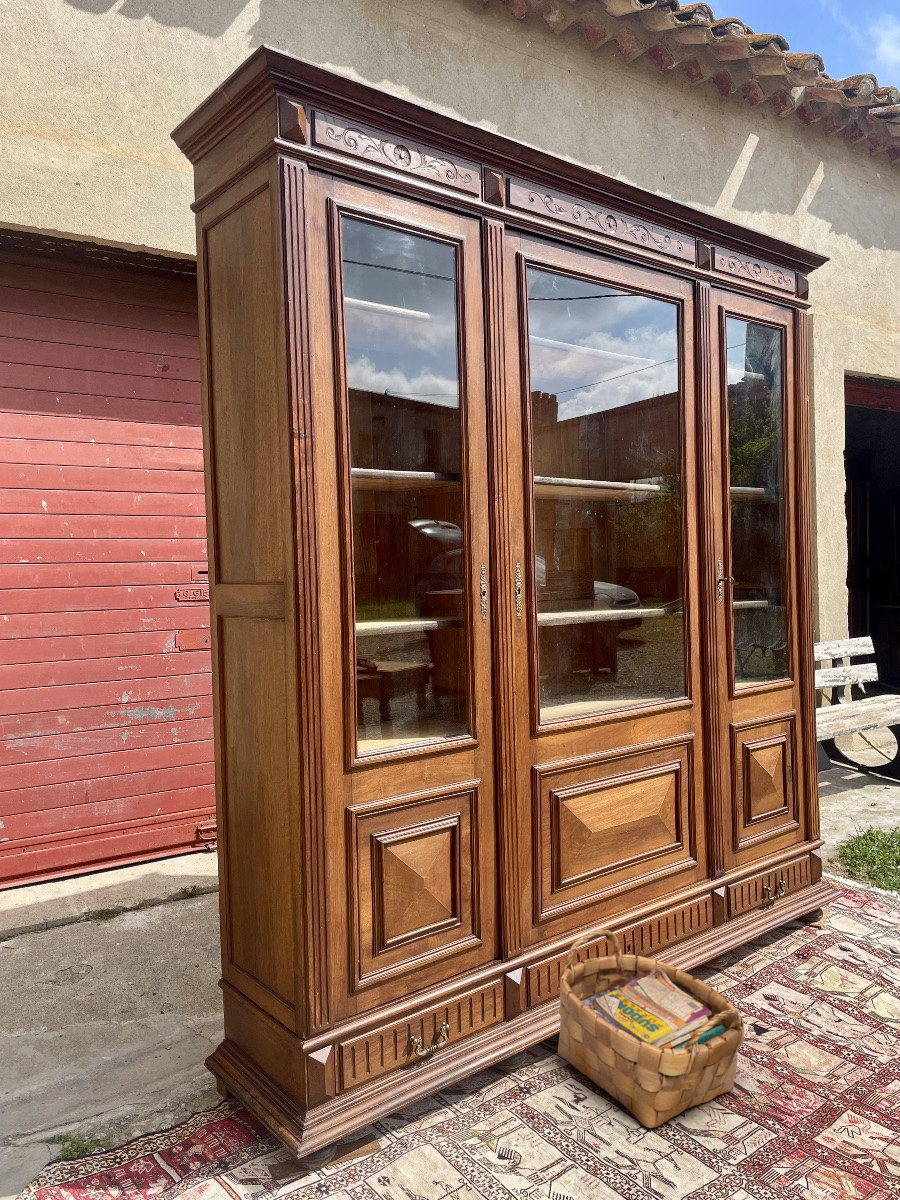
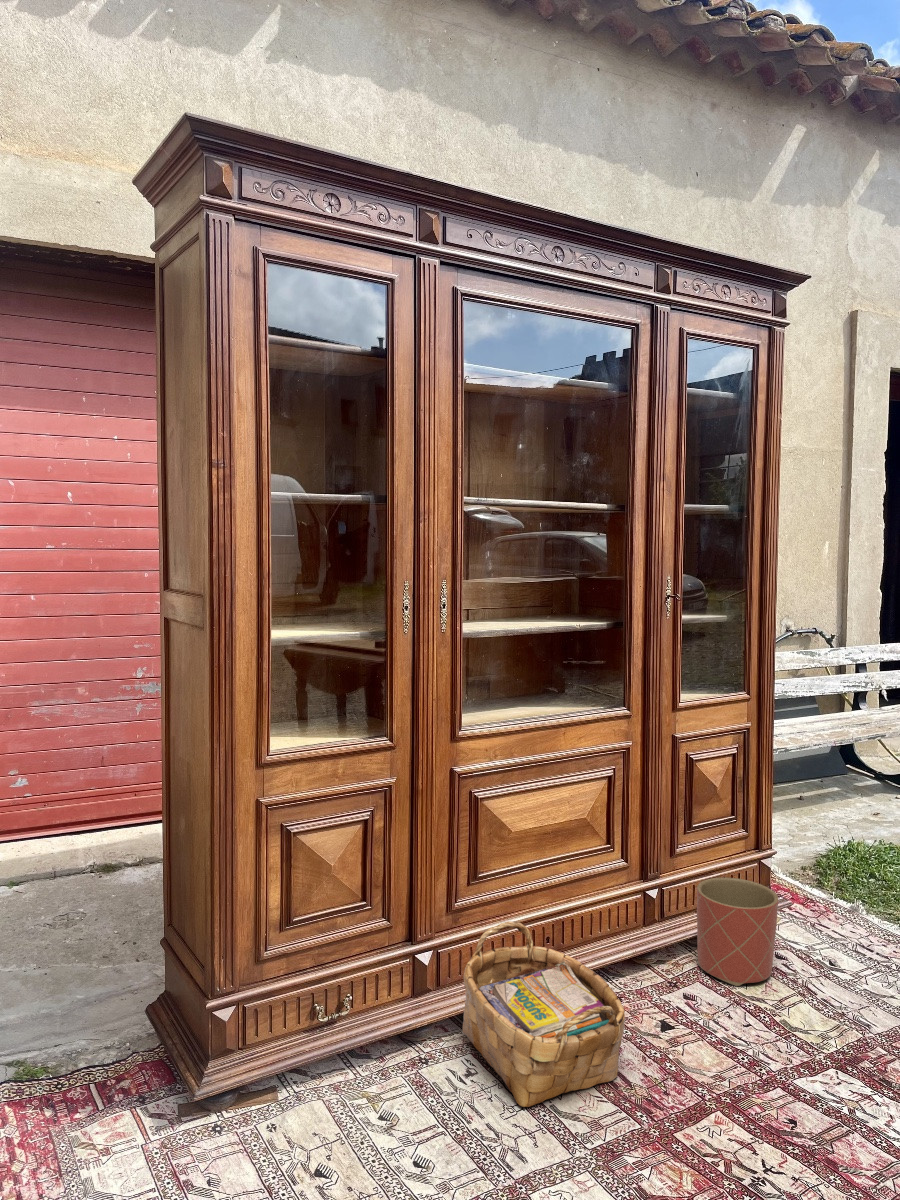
planter: none [761,871,848,982] -> present [697,878,778,986]

